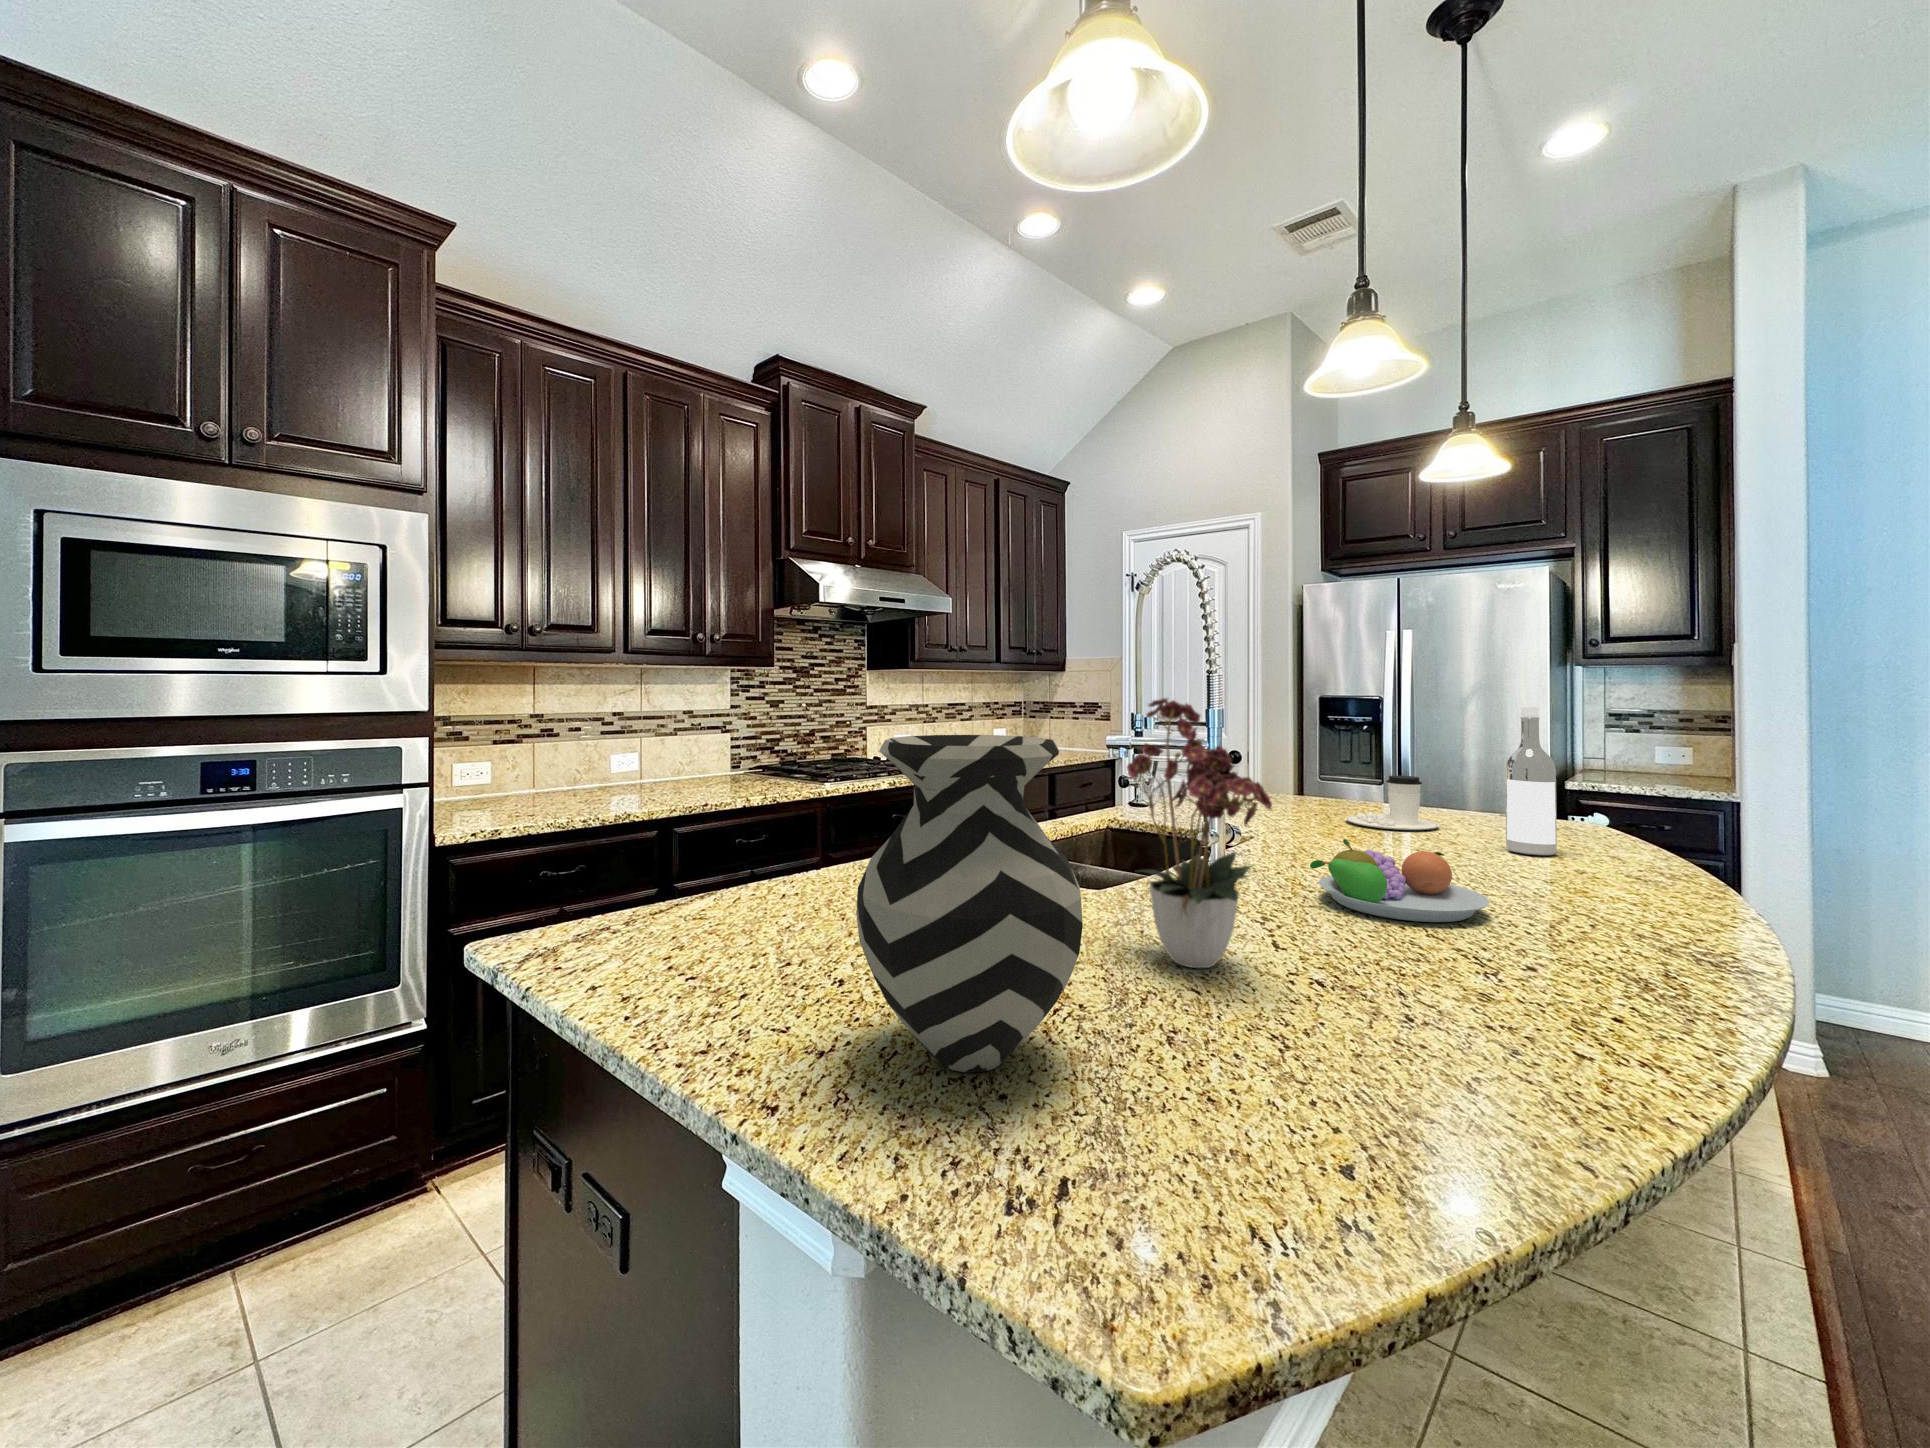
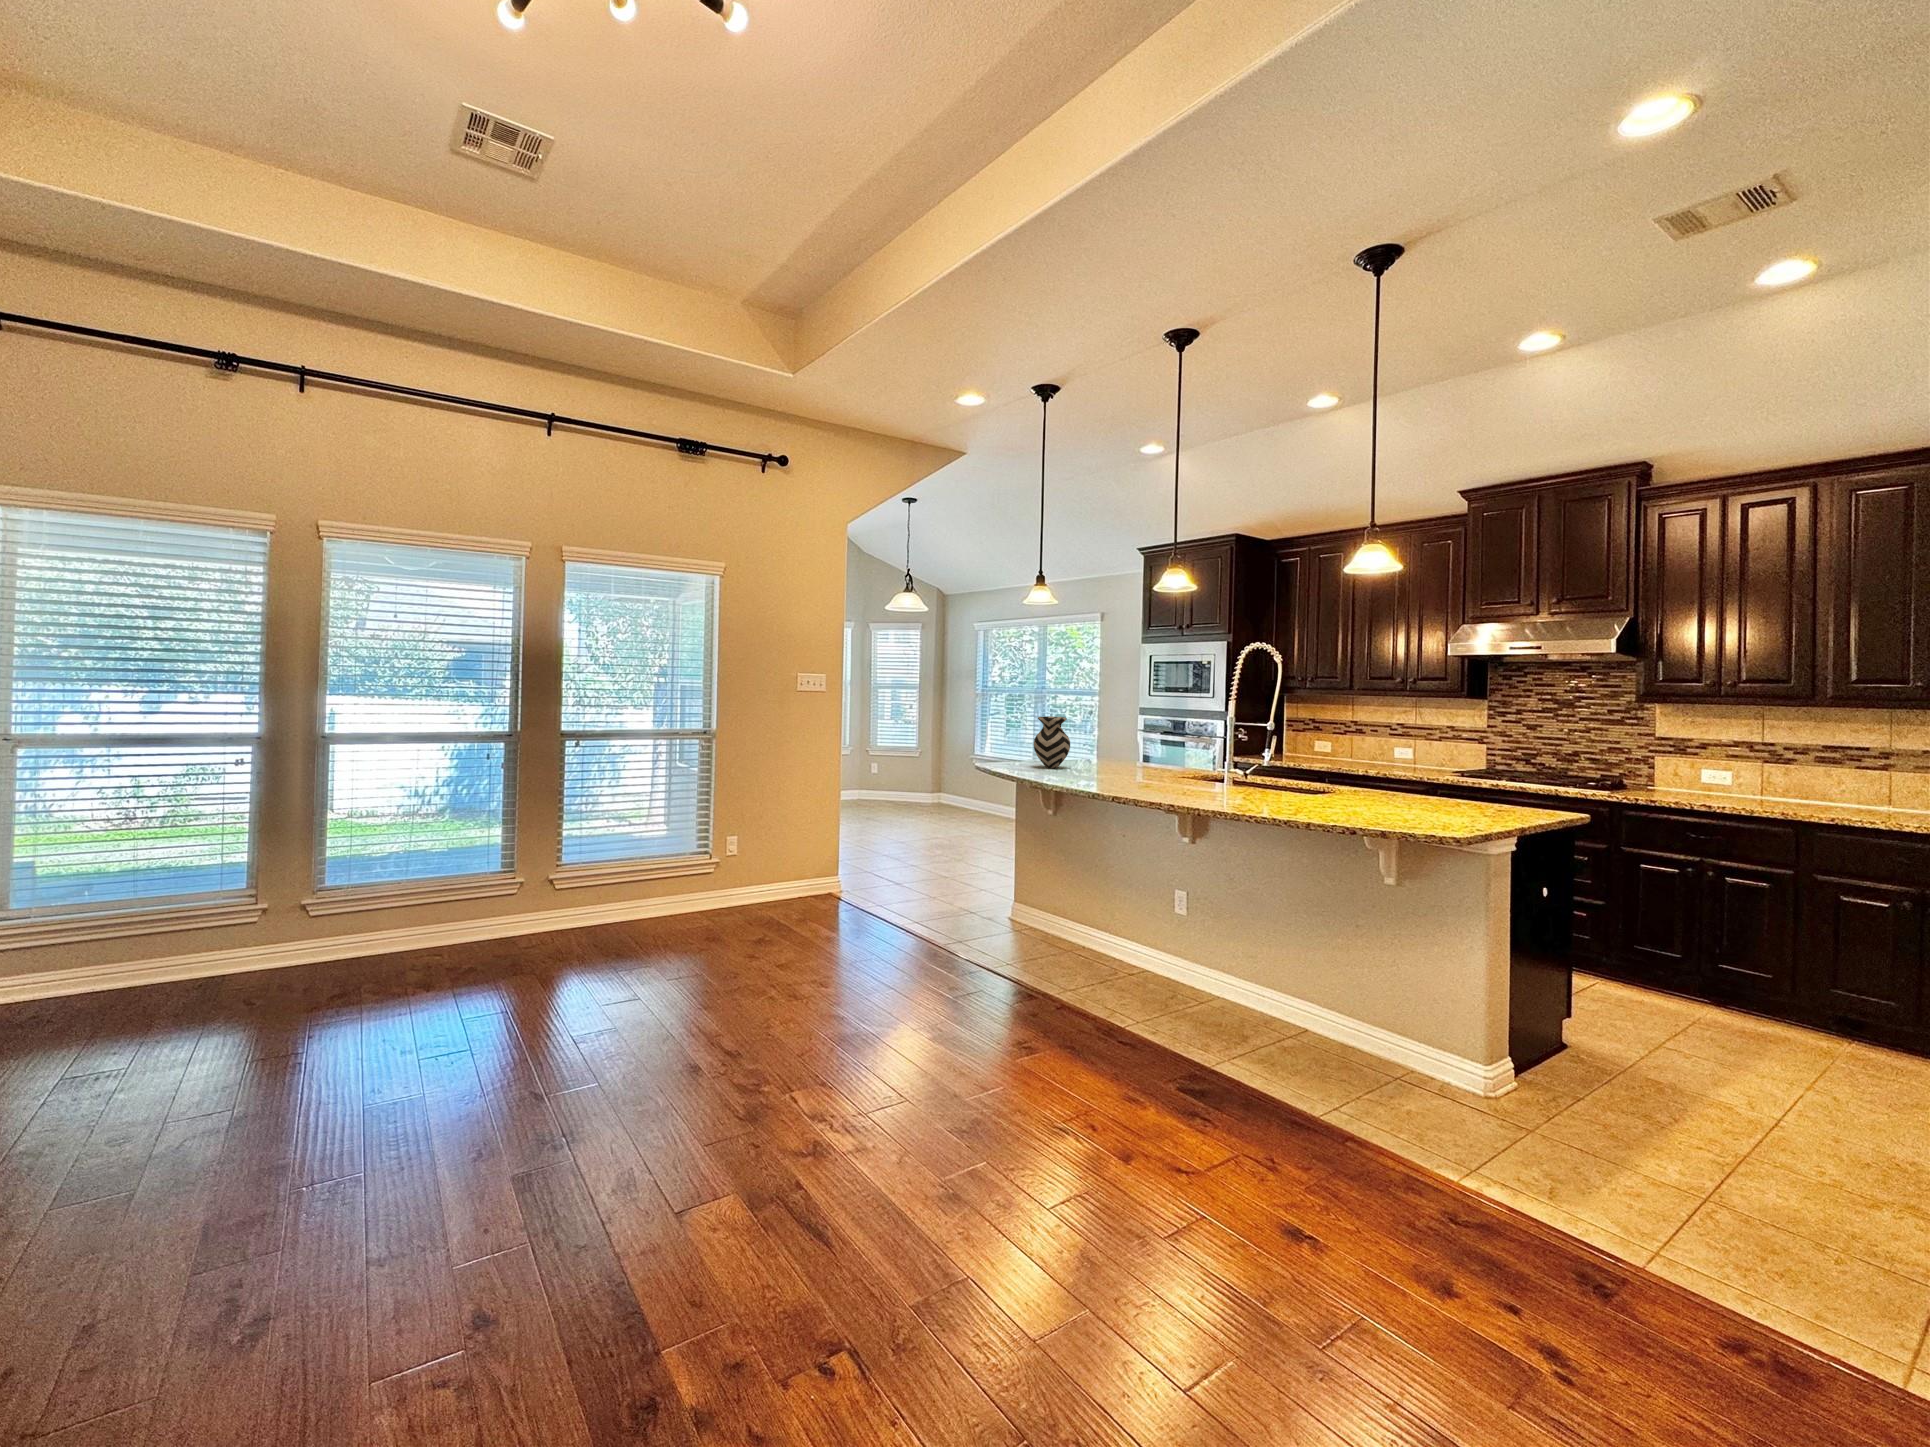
flower arrangement: present [1127,698,1272,968] -> none [1075,712,1116,775]
wine bottle: present [1506,707,1557,856] -> none [1248,734,1269,806]
coffee cup: present [1345,776,1439,830] -> none [1311,776,1364,808]
fruit bowl: present [1310,839,1490,922] -> none [1129,767,1177,789]

